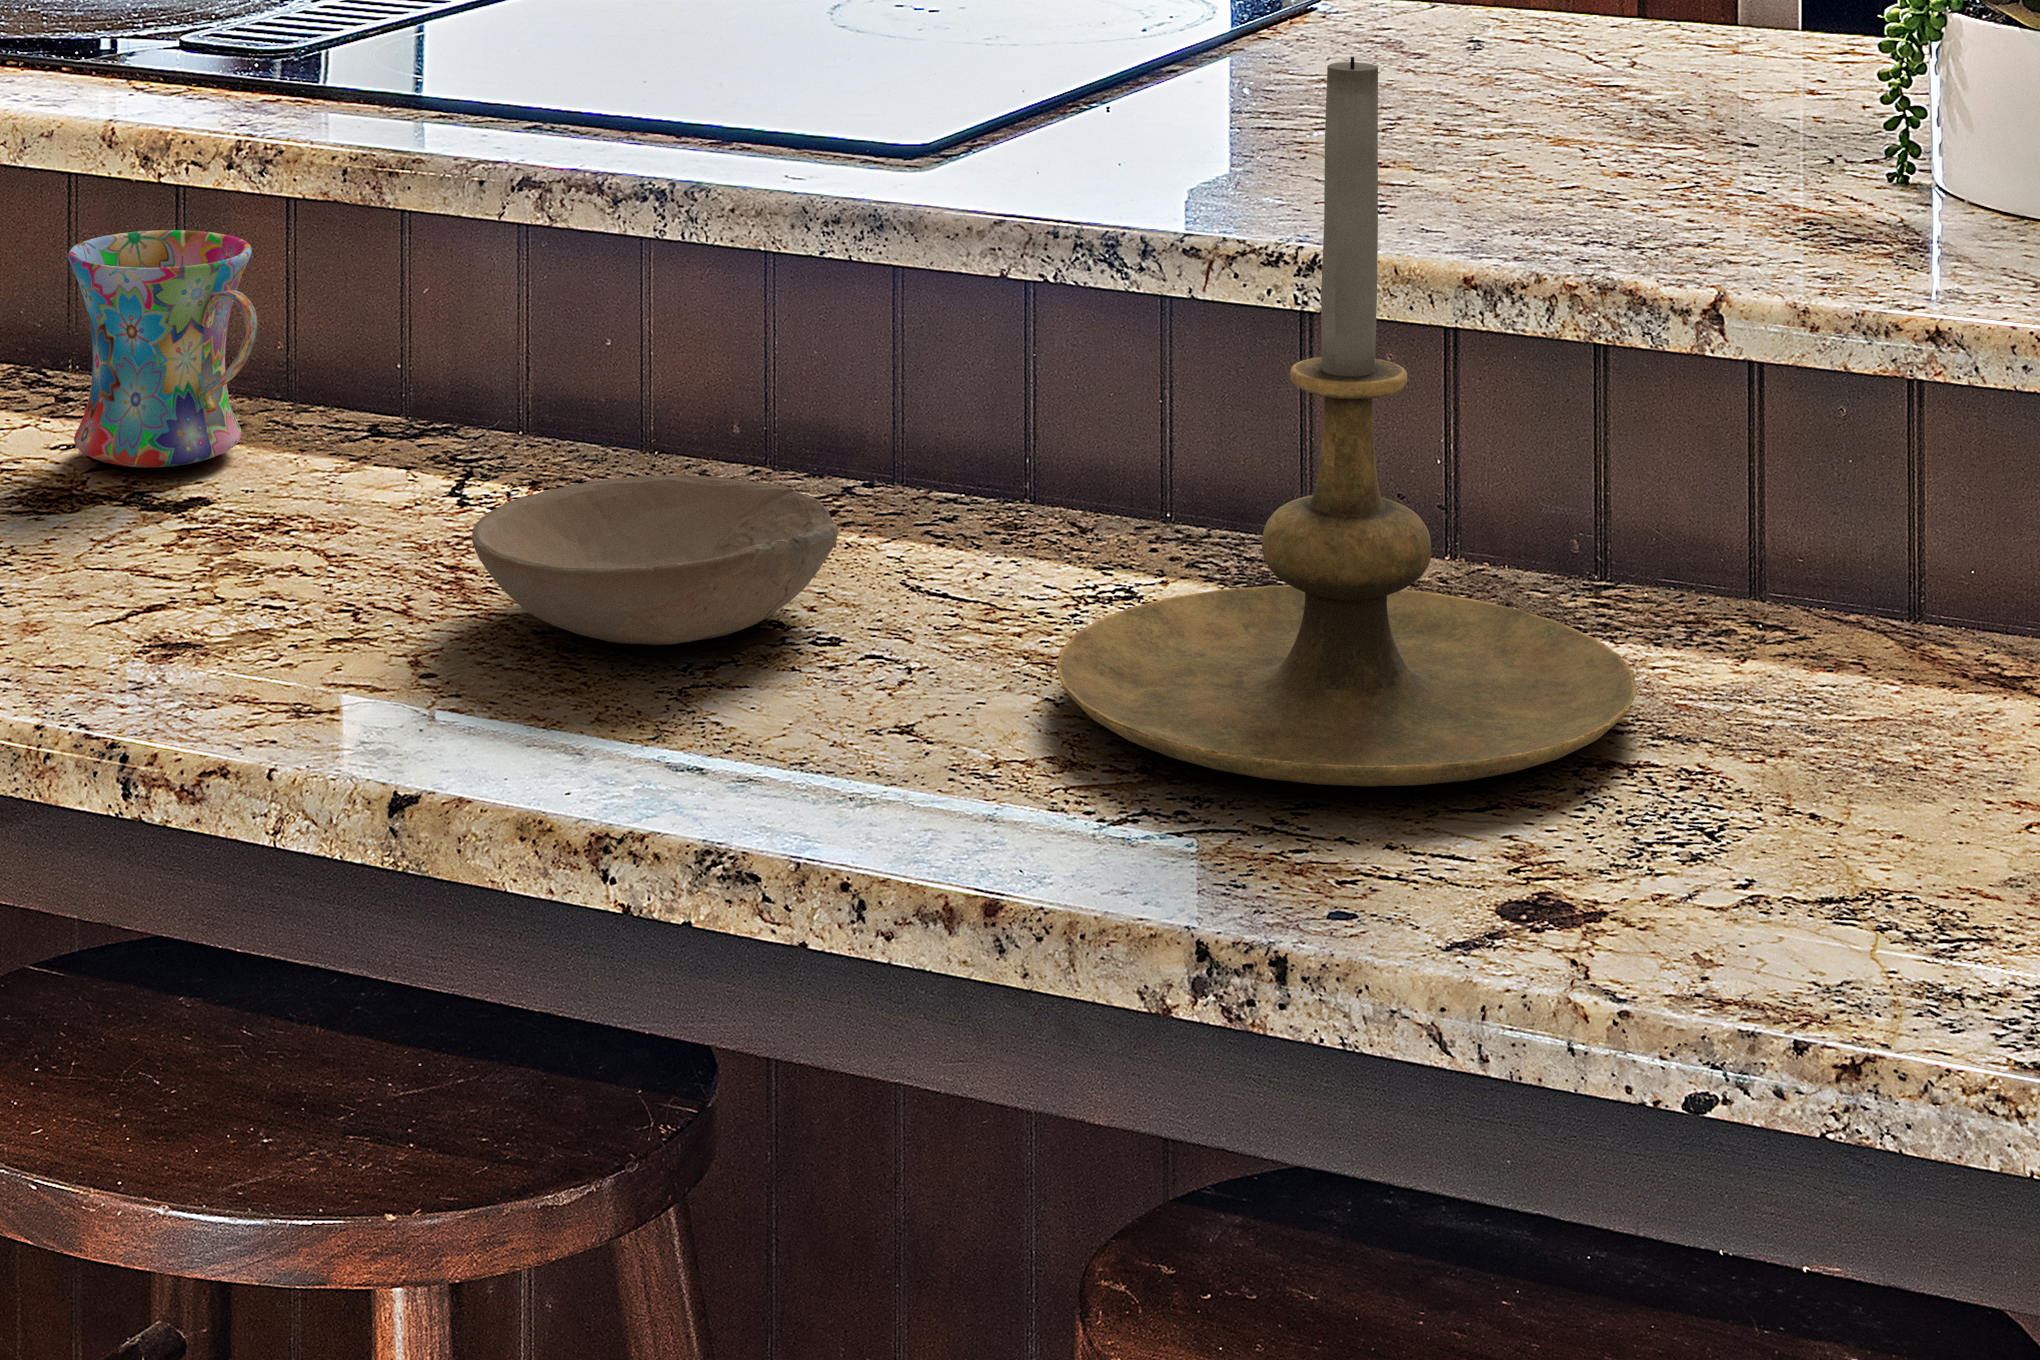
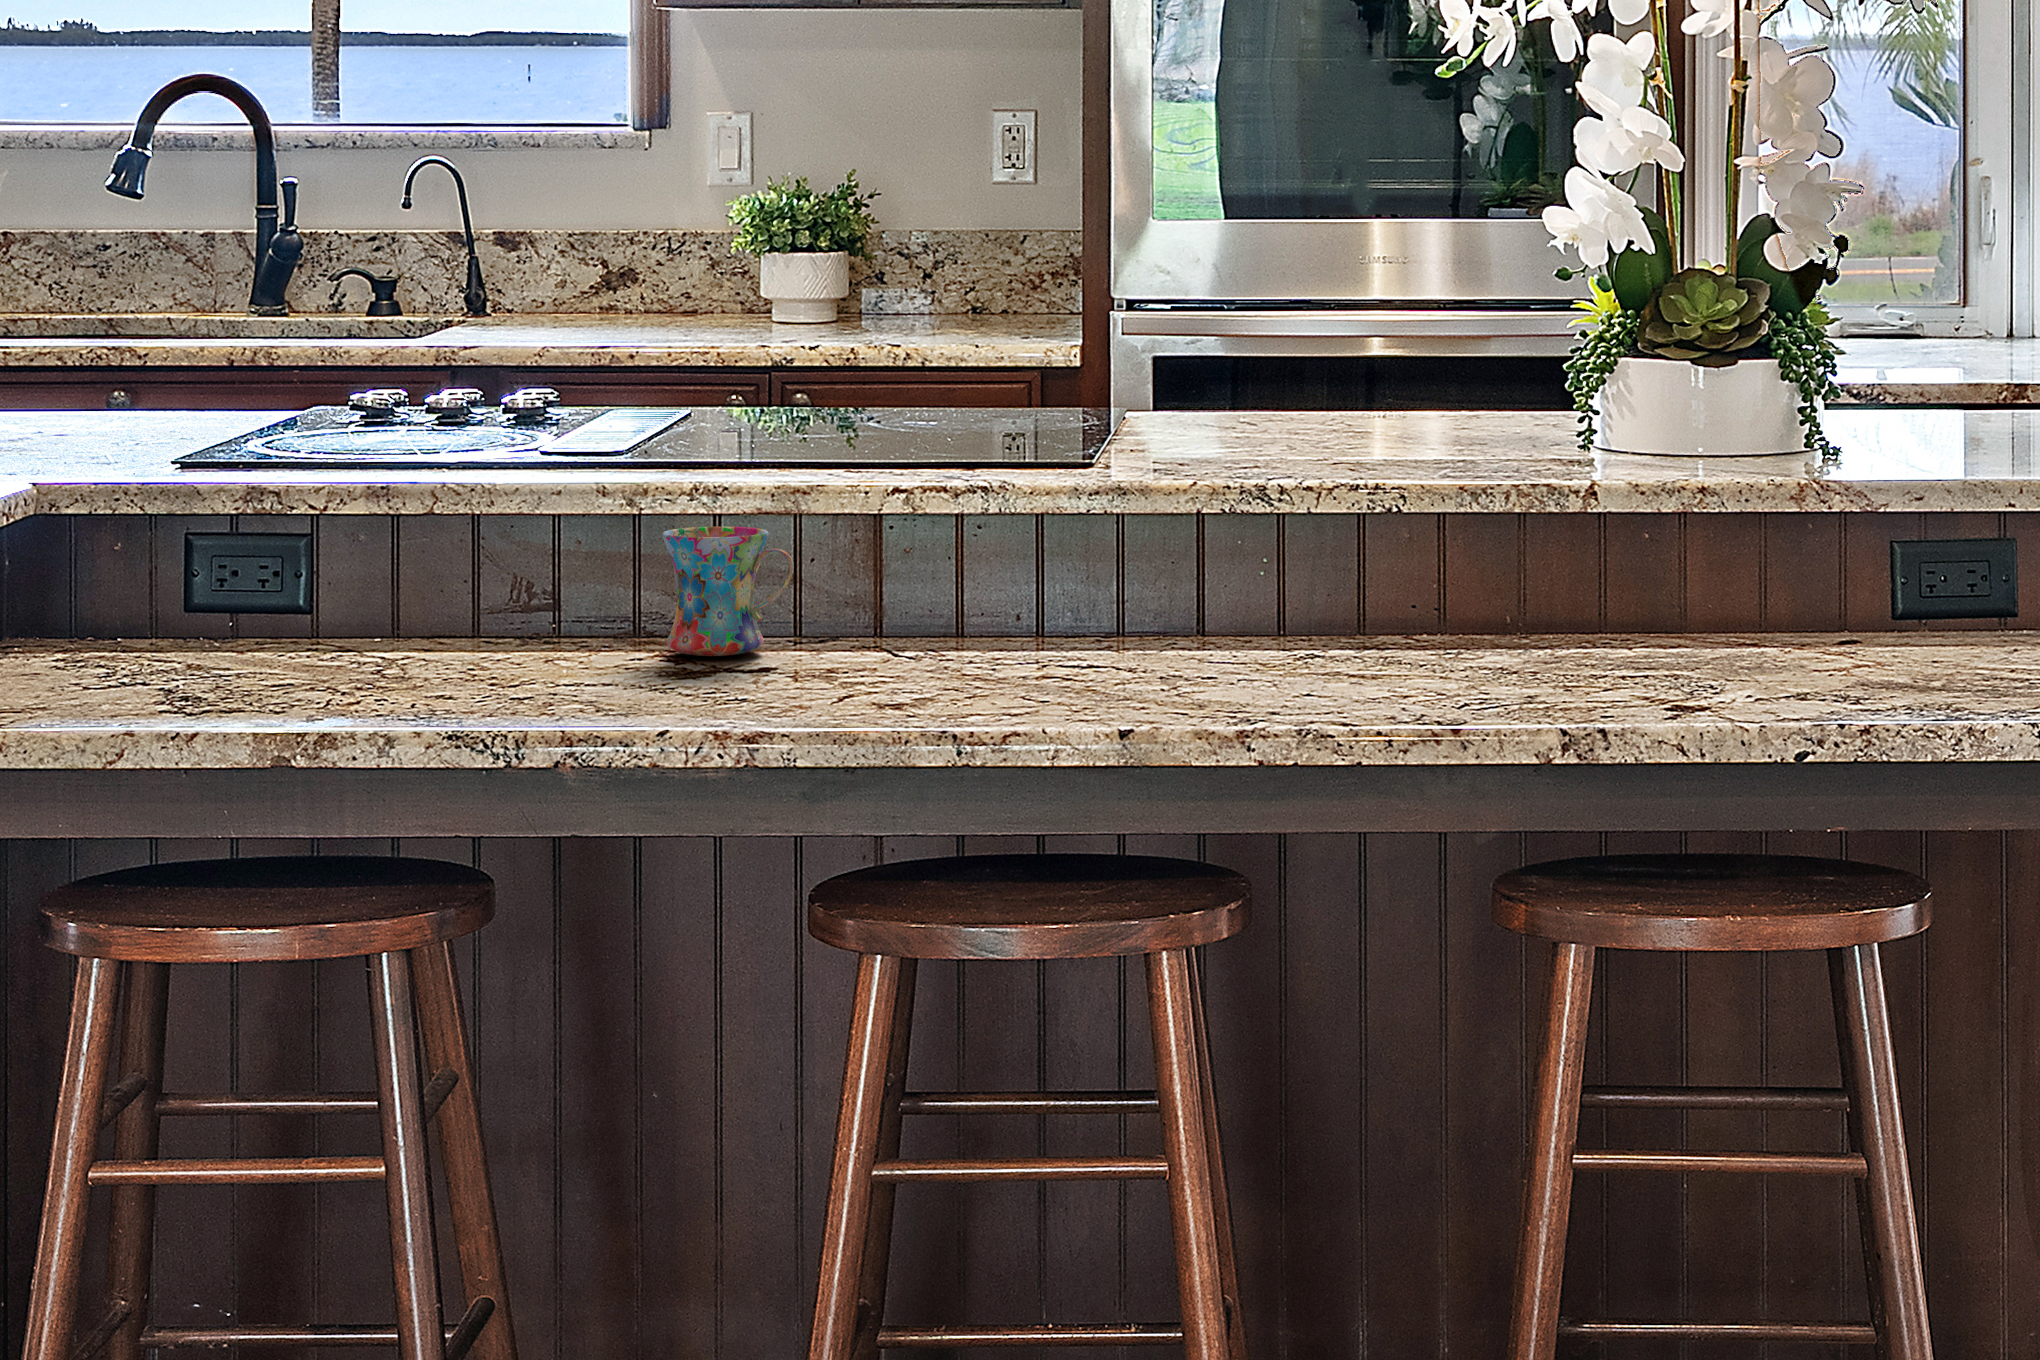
candle holder: present [1056,57,1637,786] -> none [1352,347,1640,686]
bowl: present [472,475,838,645] -> none [1018,612,1209,681]

